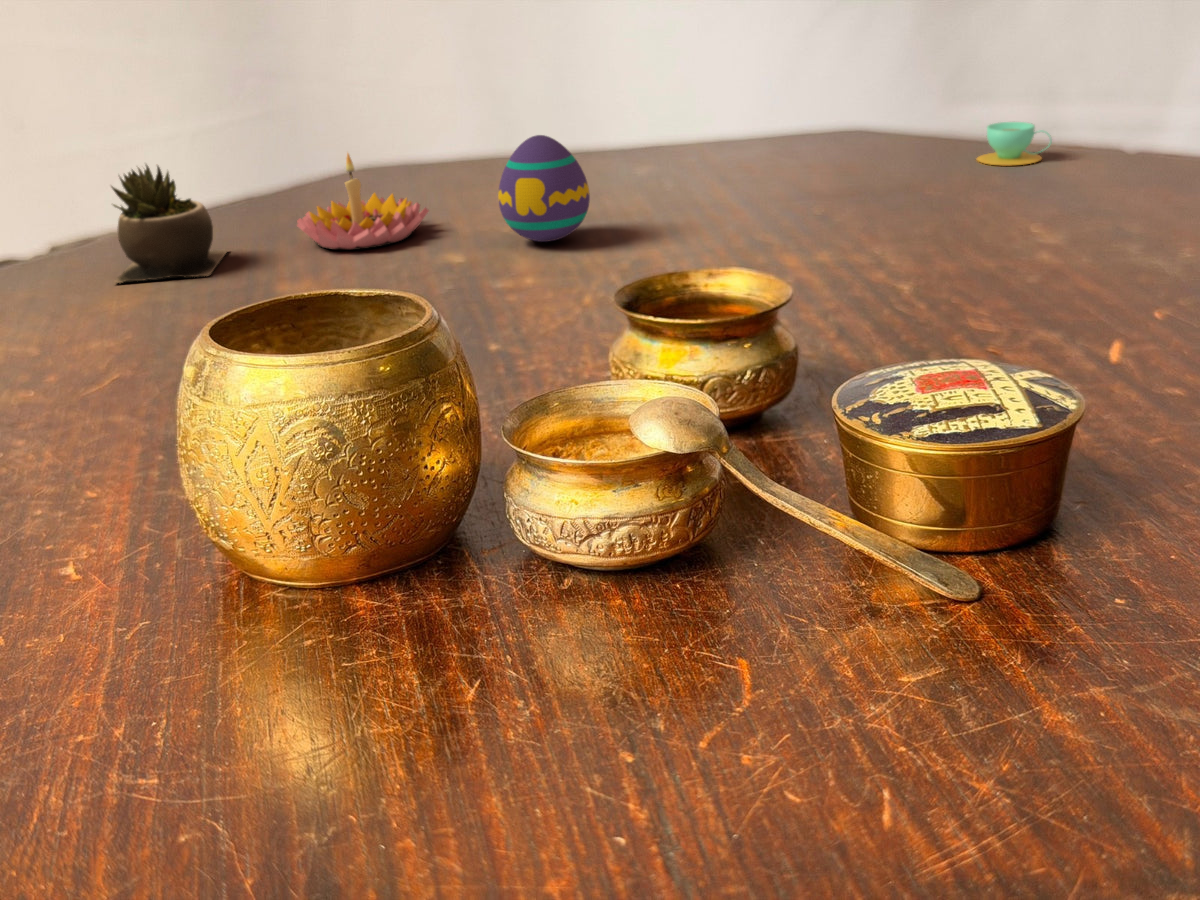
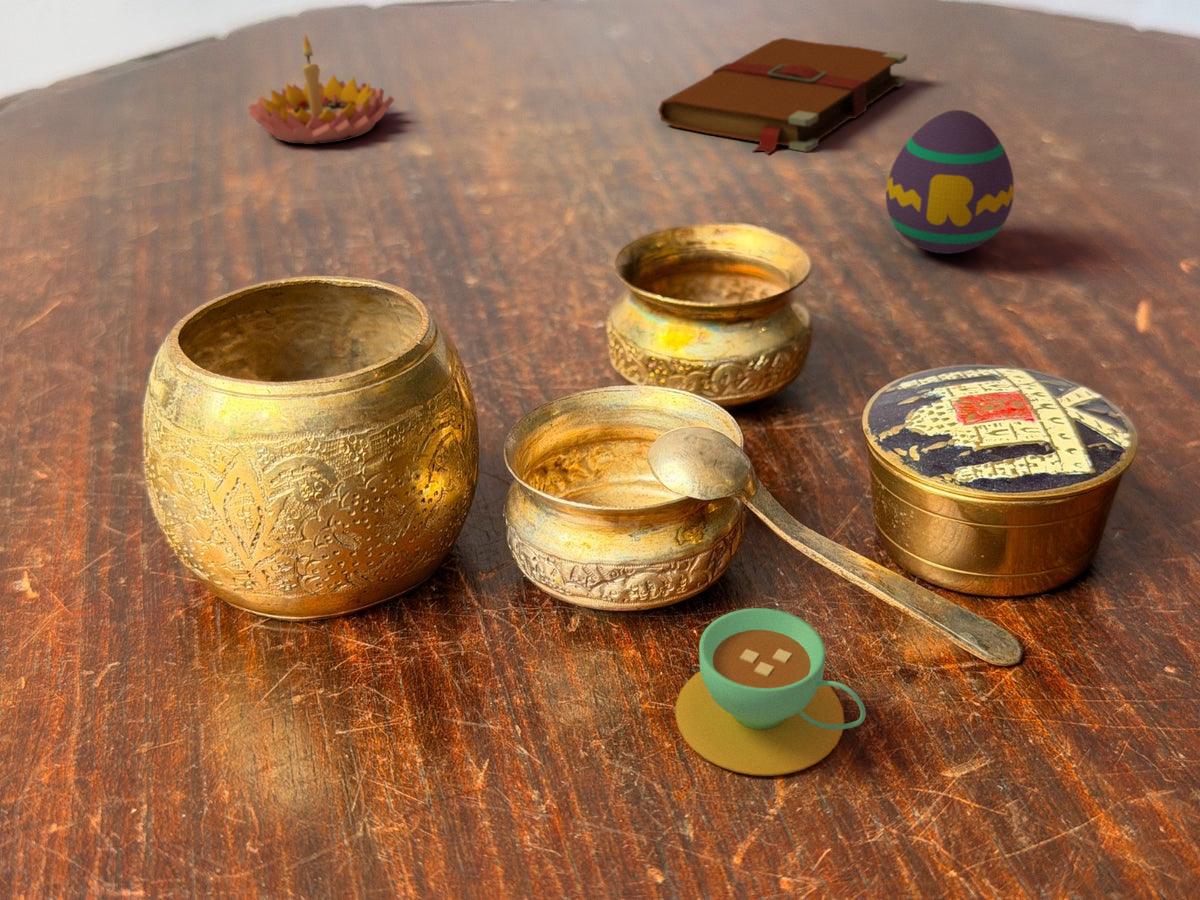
teacup: present [977,122,1052,166] -> present [675,608,866,776]
decorative egg: present [498,135,590,242] -> present [886,110,1014,254]
book: none [671,150,904,240] -> present [659,38,907,154]
succulent plant: present [111,165,228,283] -> none [40,42,174,178]

